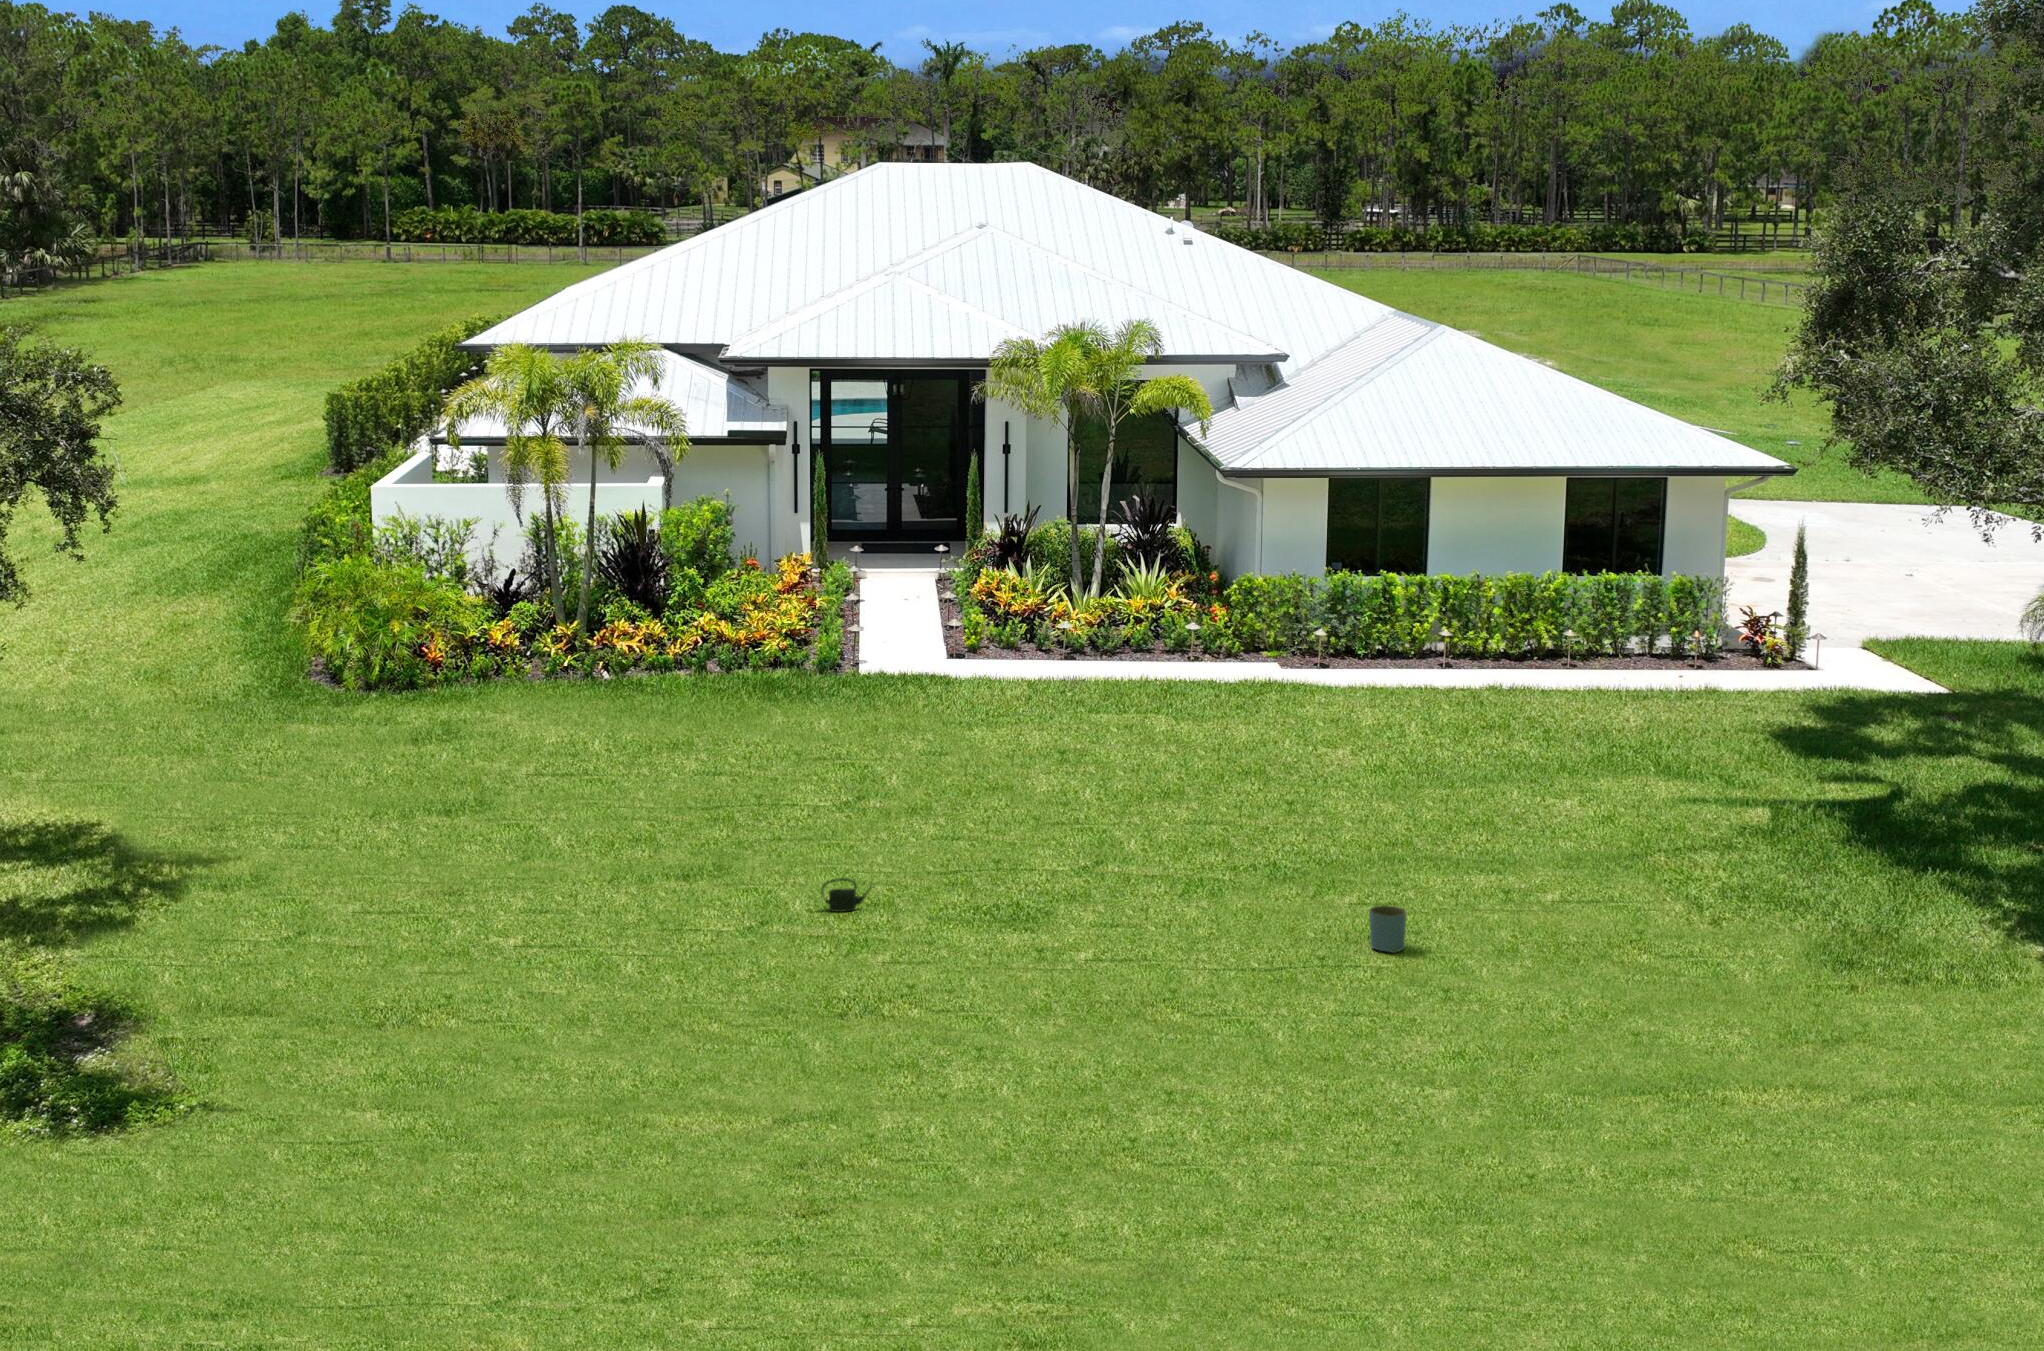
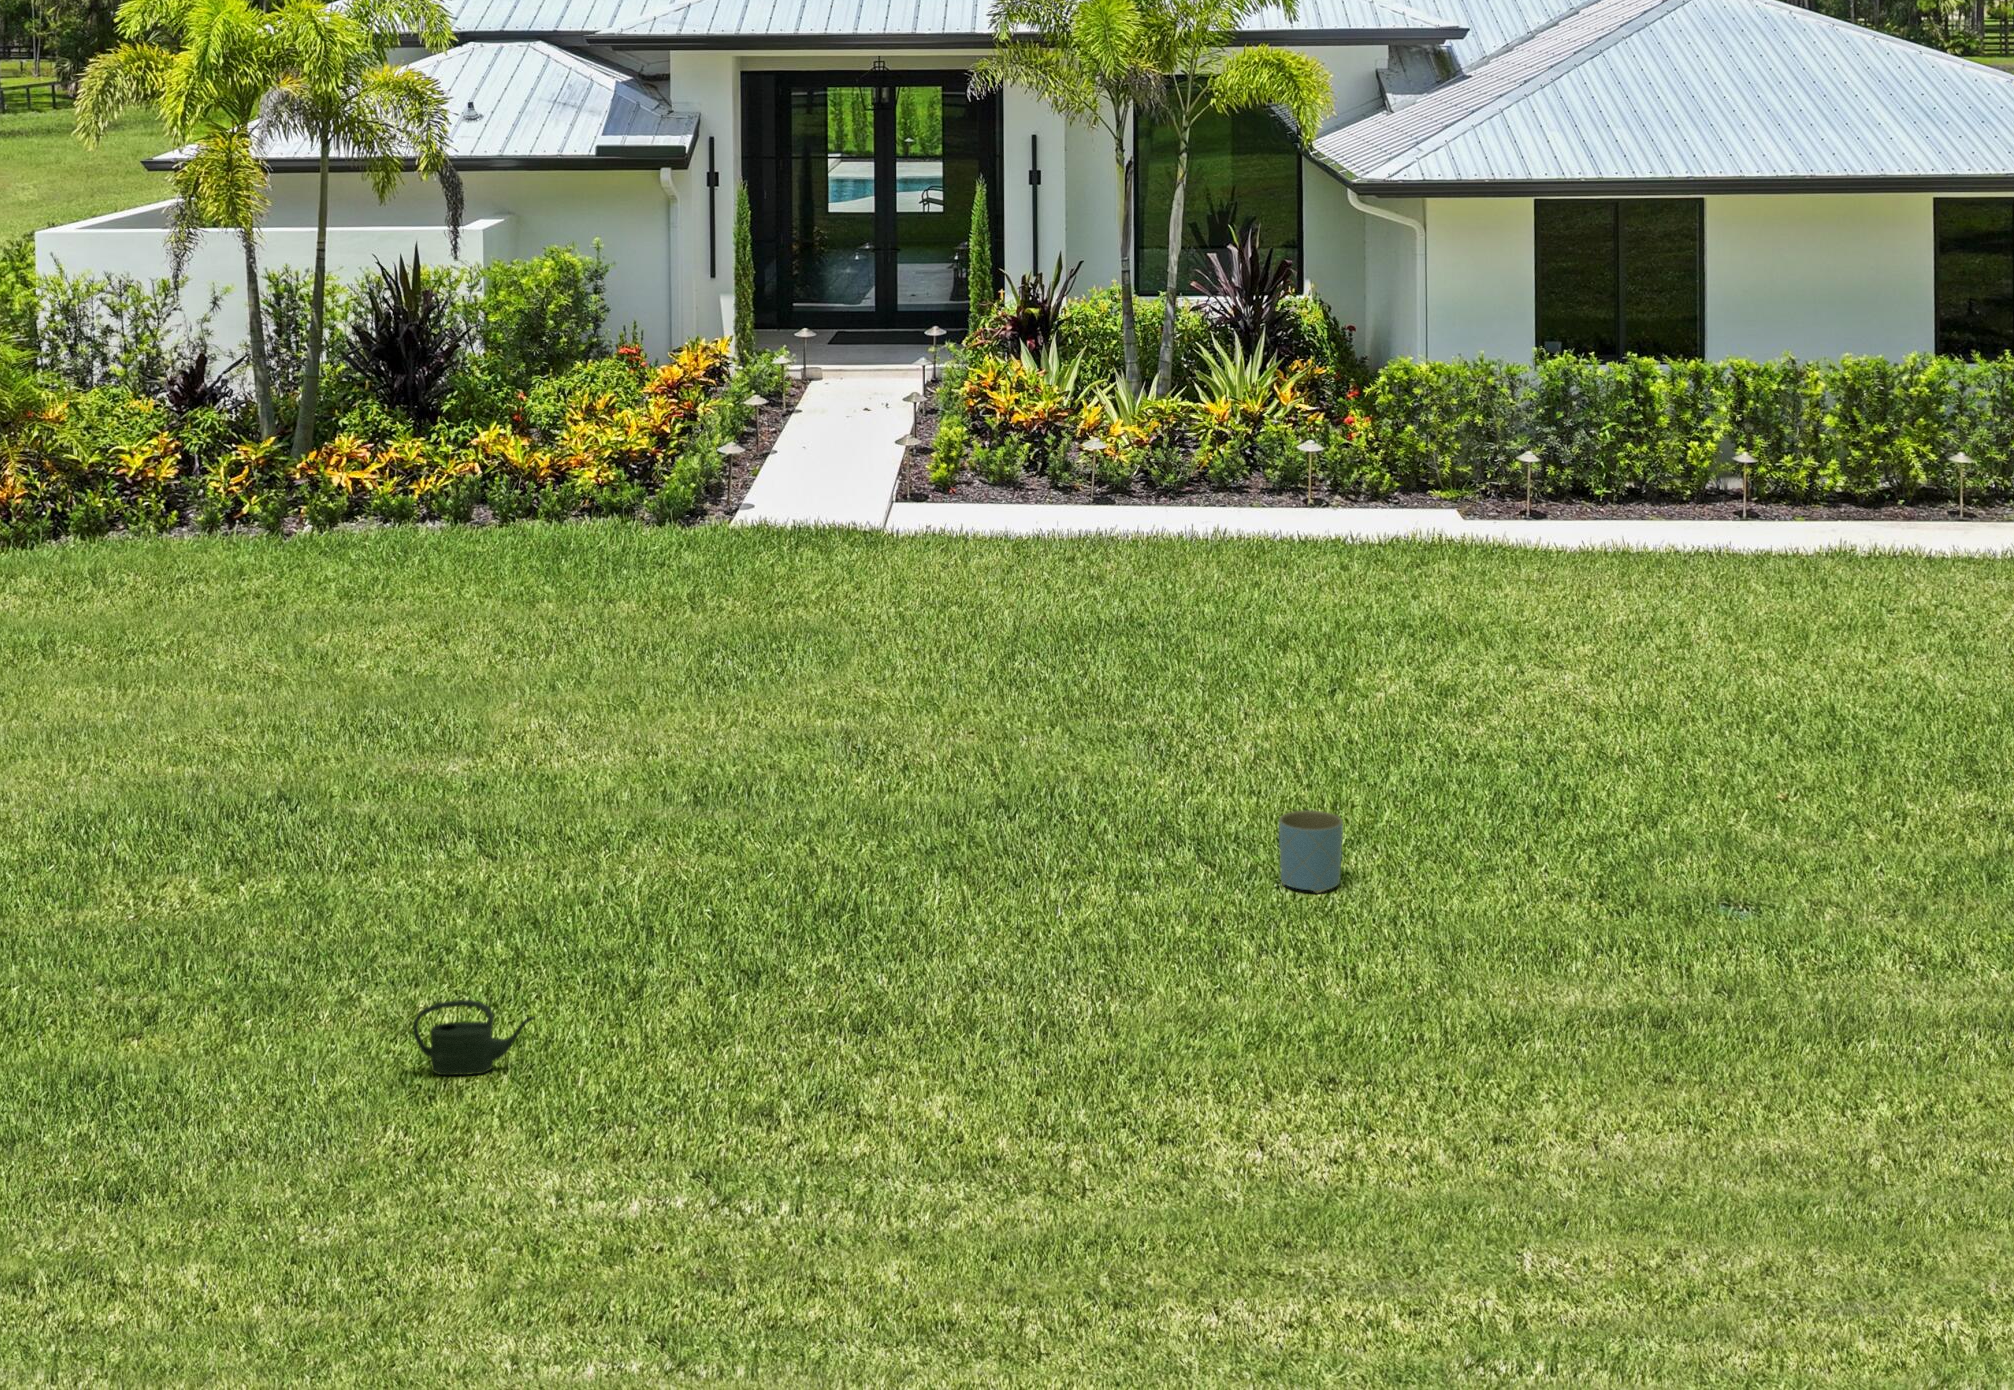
planter: present [1369,905,1406,953] -> present [1279,810,1343,893]

